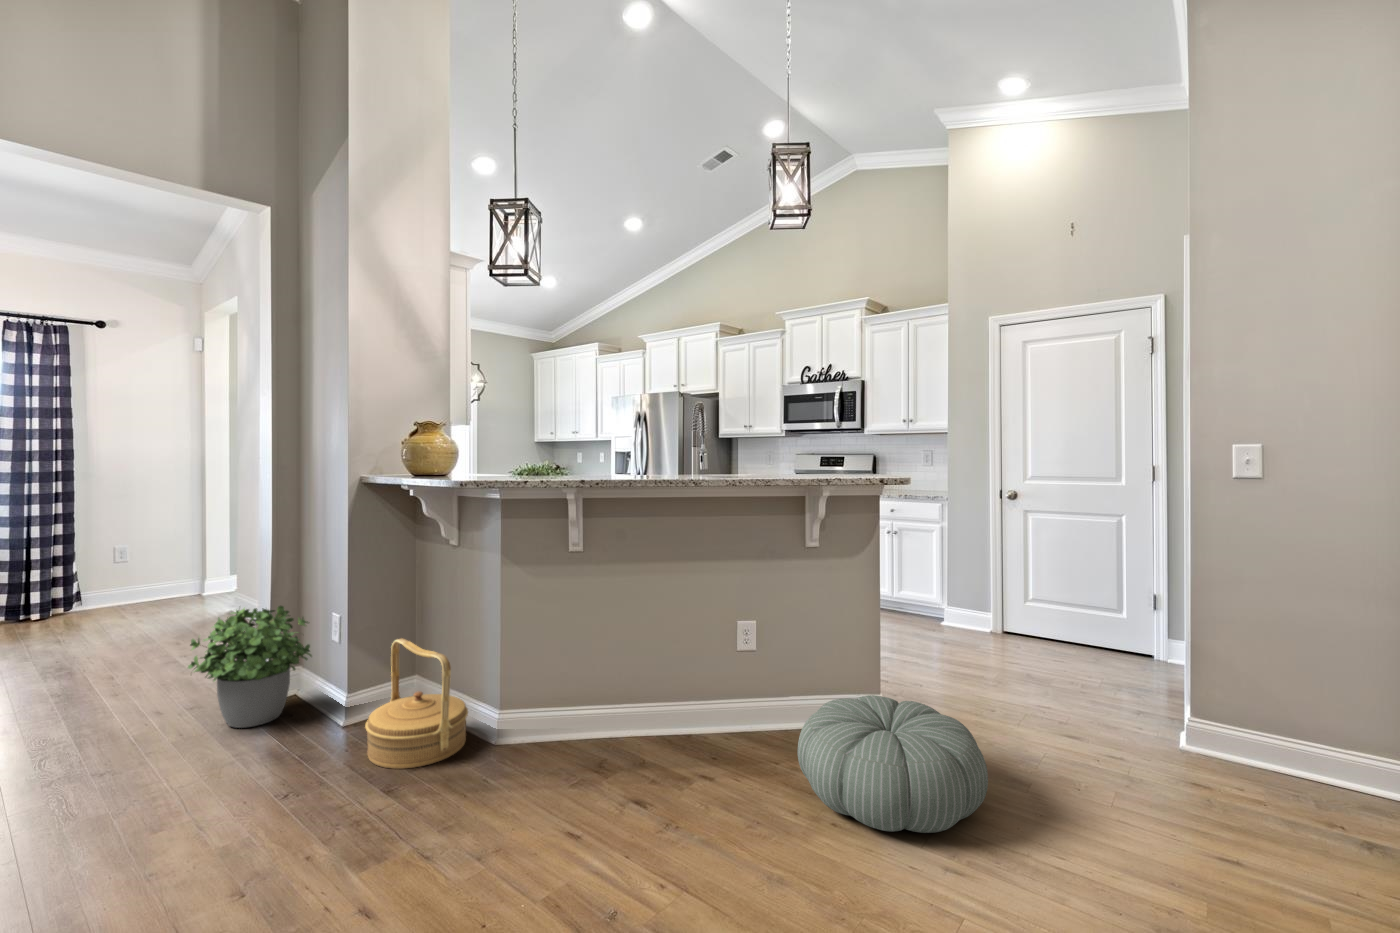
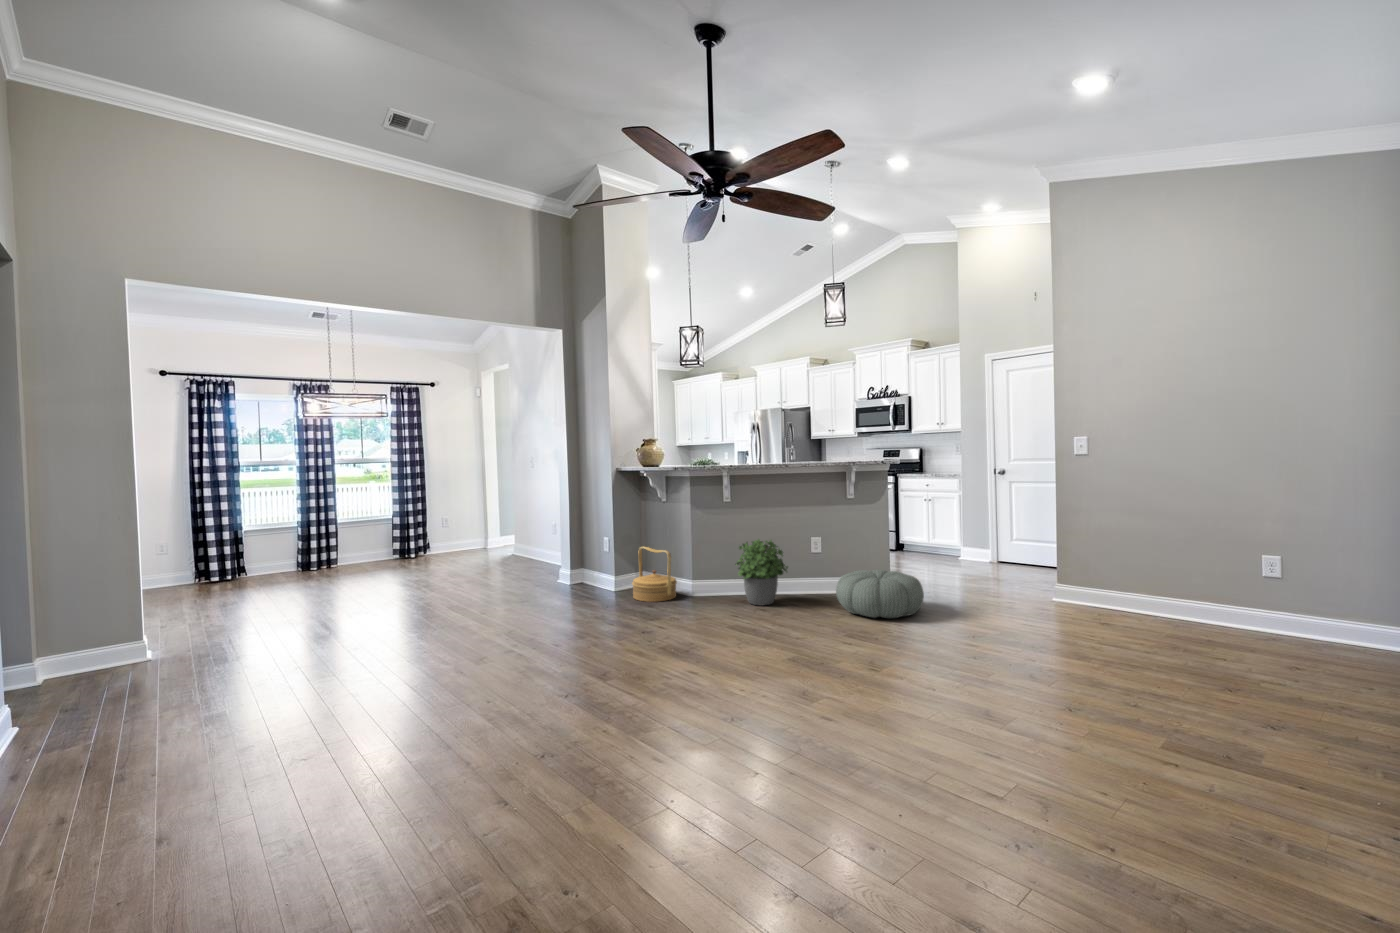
potted plant: present [188,606,312,728] -> present [735,539,788,605]

